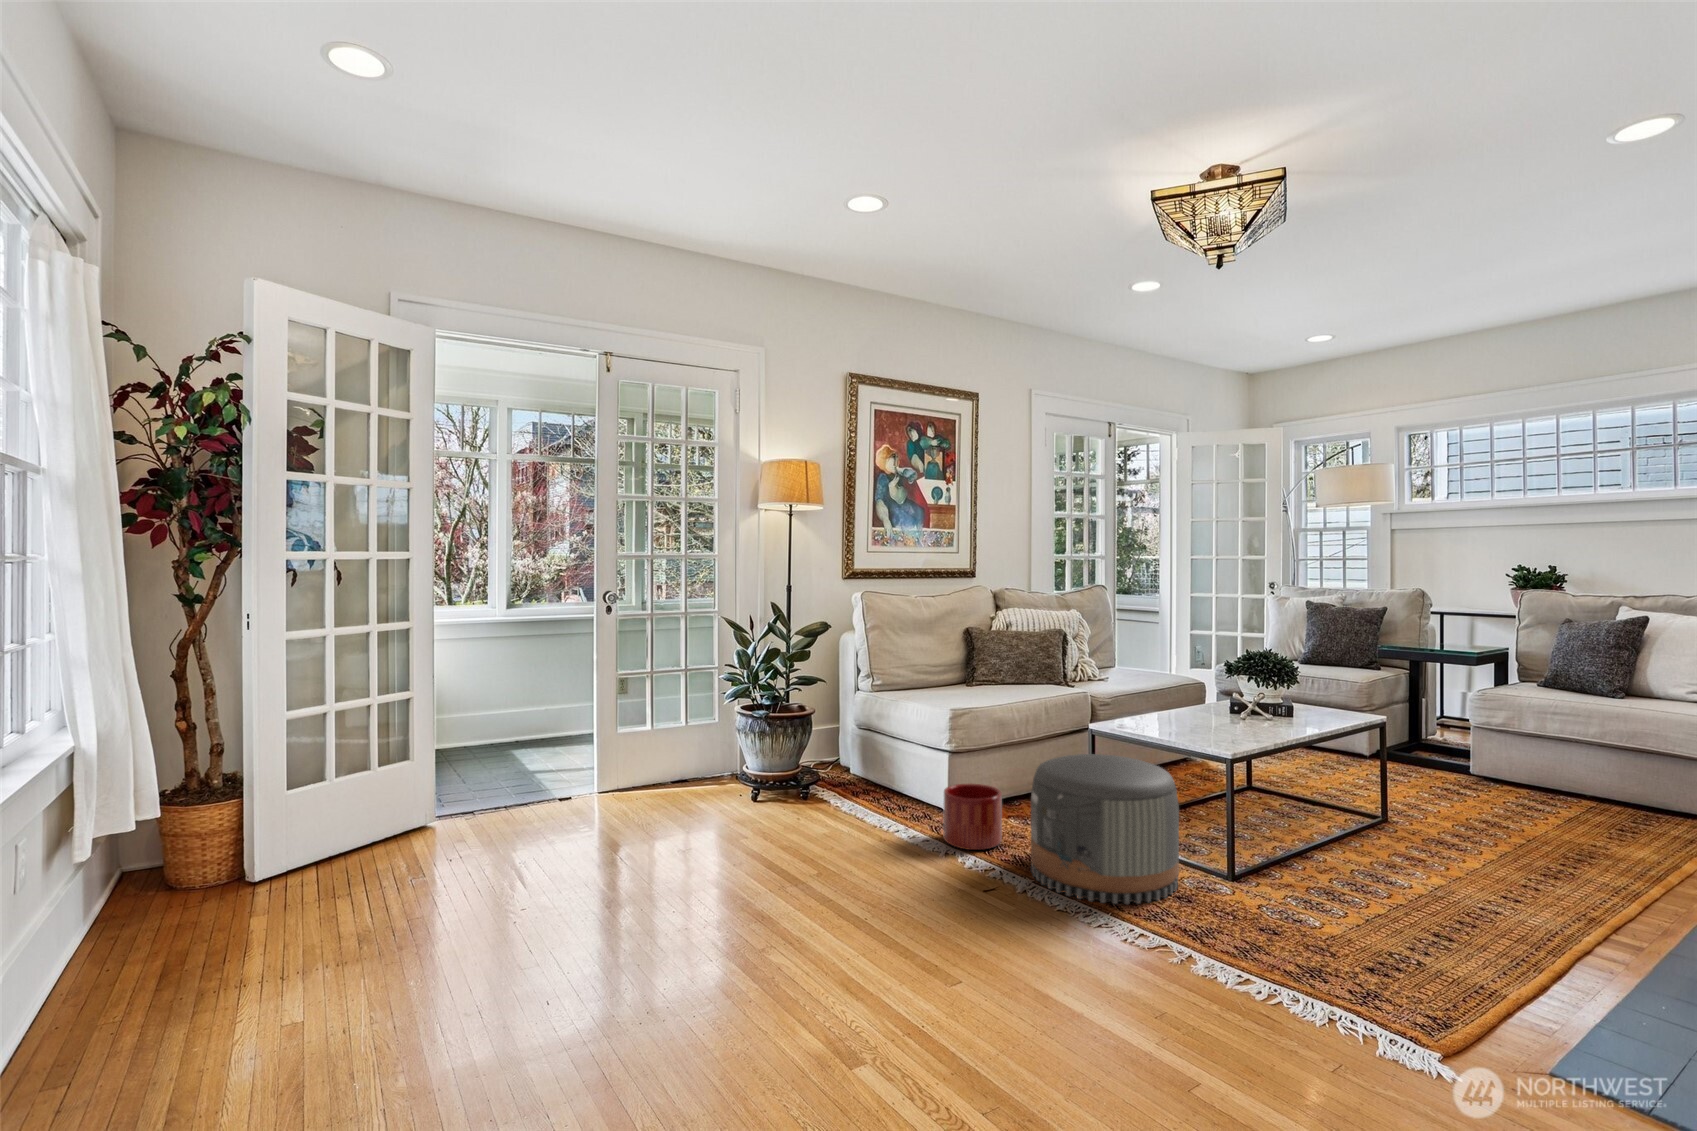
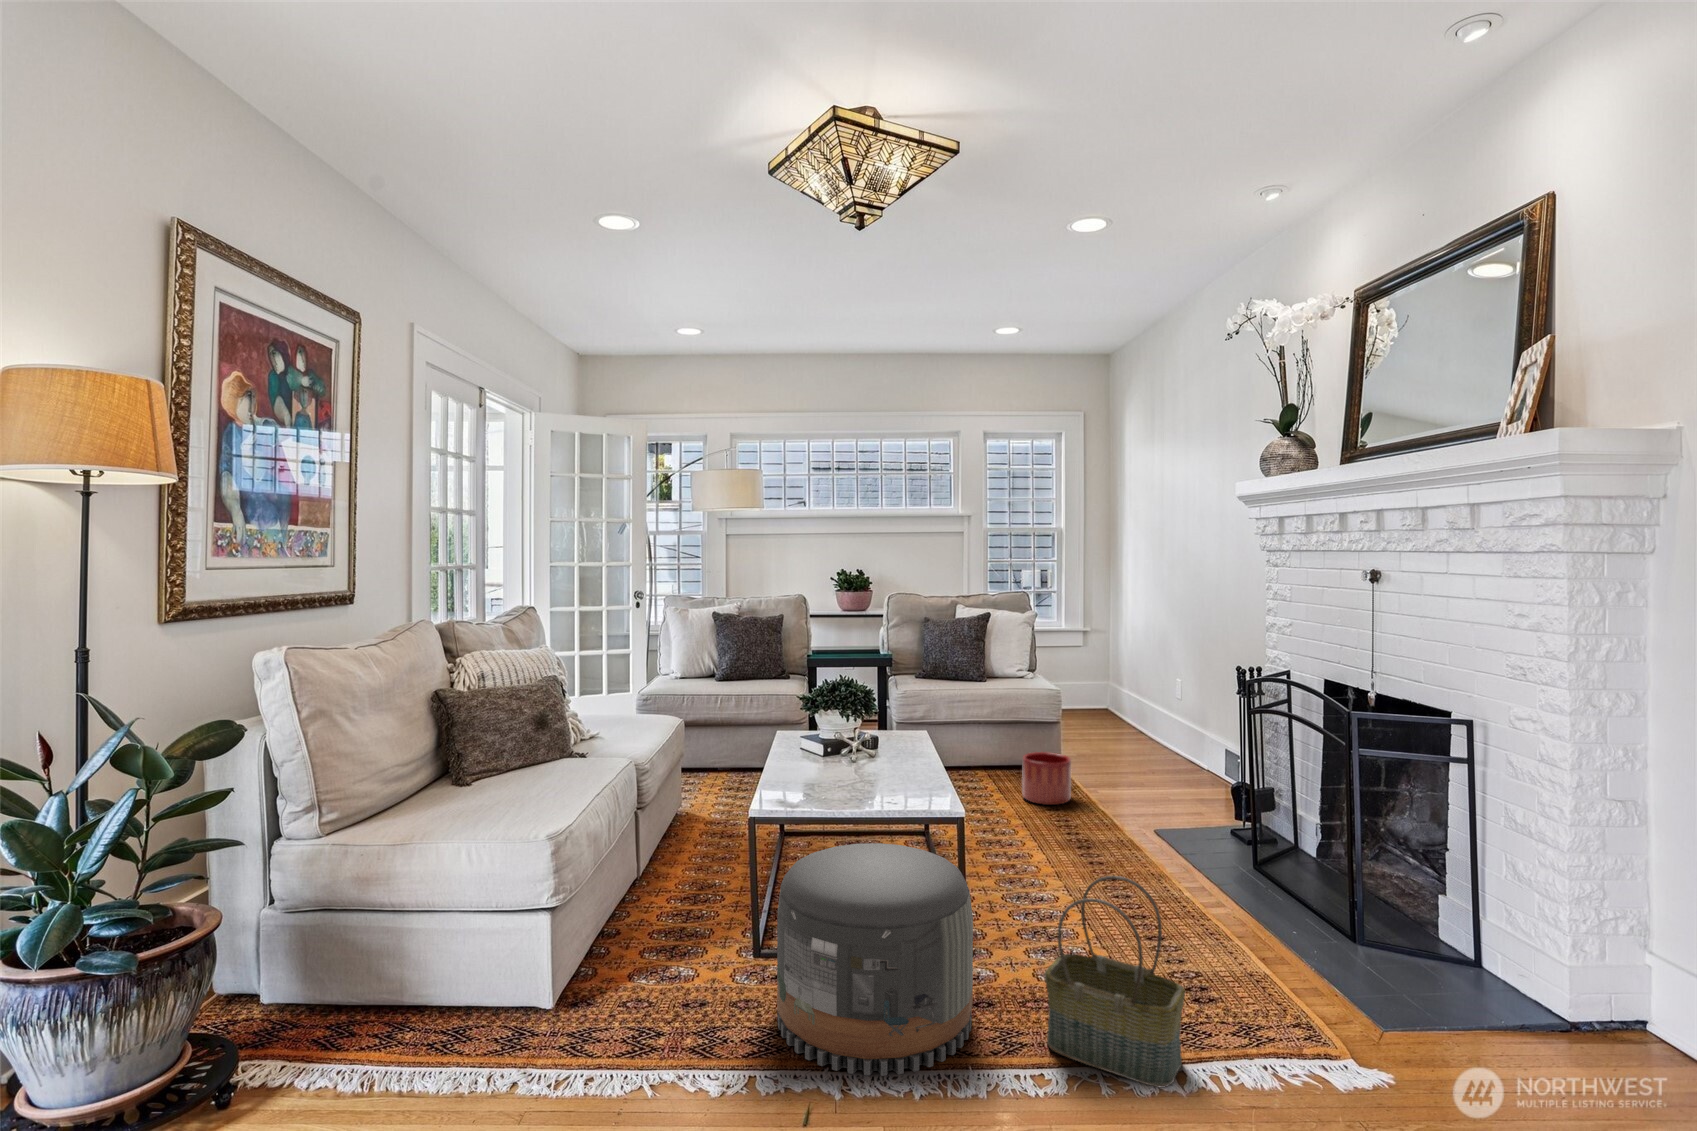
planter: present [944,784,1002,850] -> present [1022,752,1071,805]
basket: none [1177,808,1267,971] -> present [1045,876,1185,1088]

